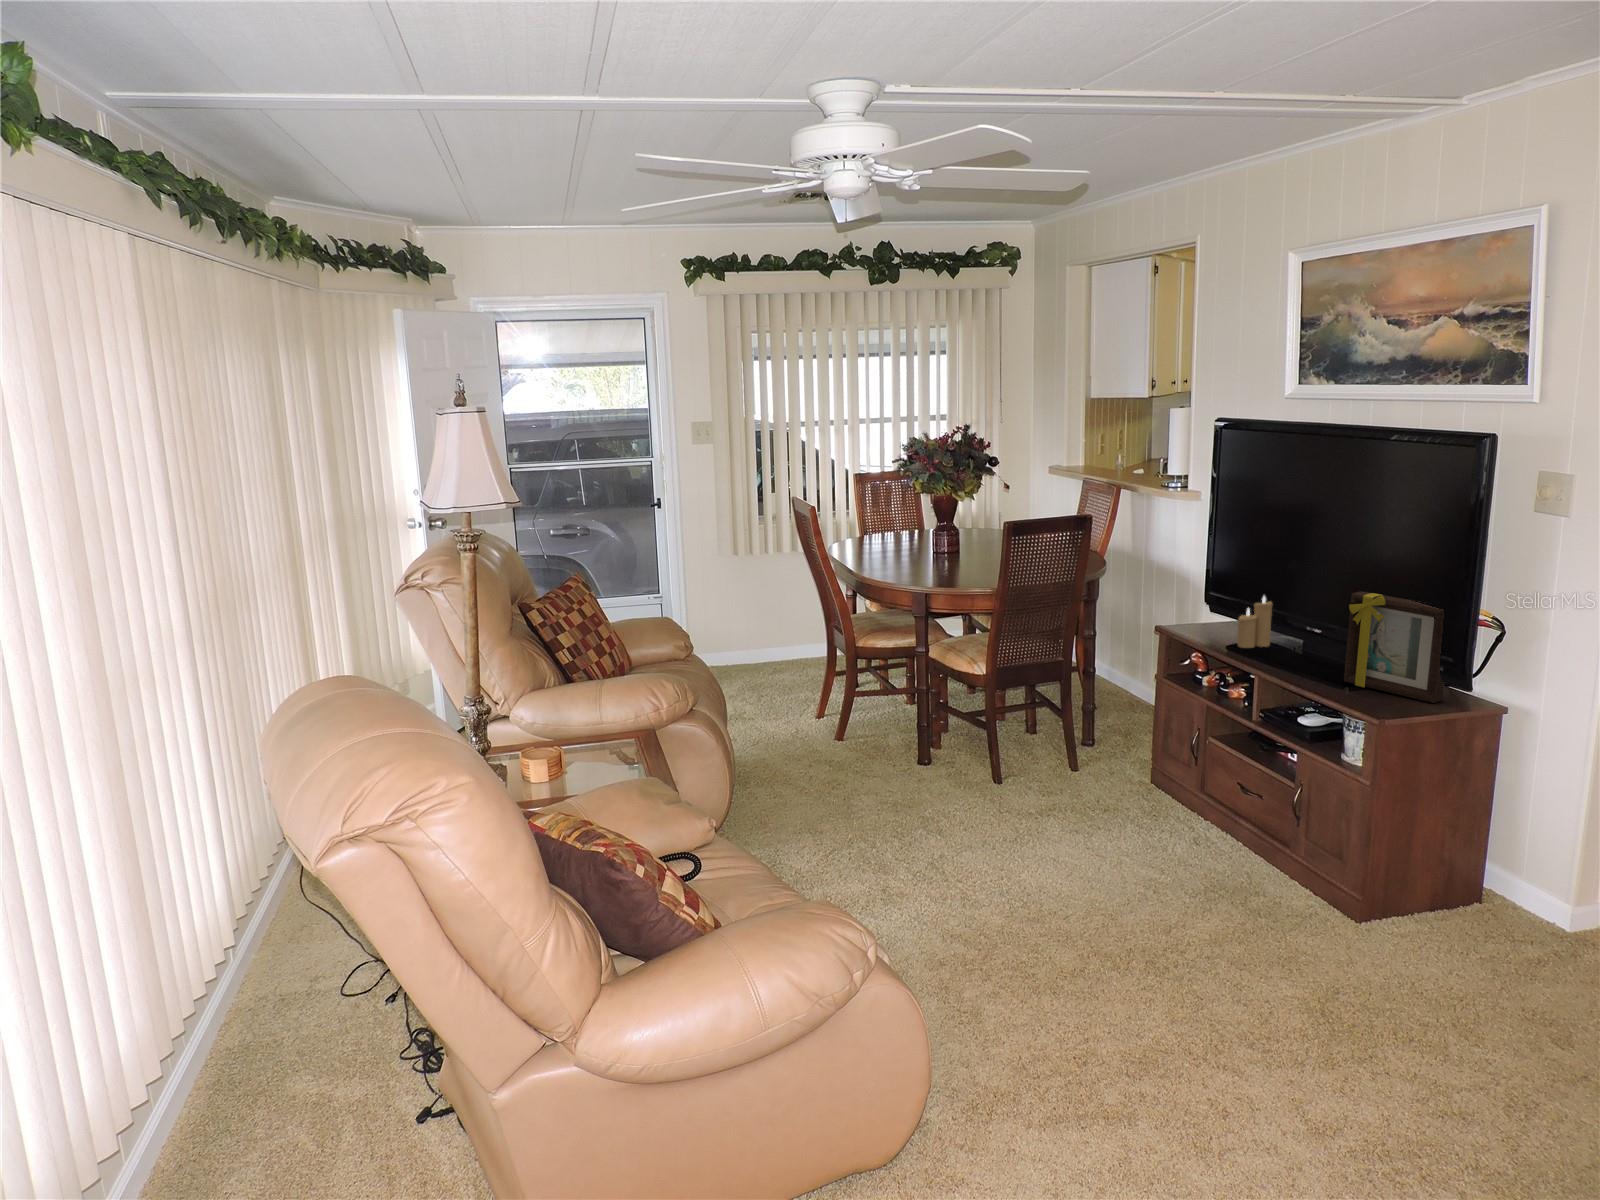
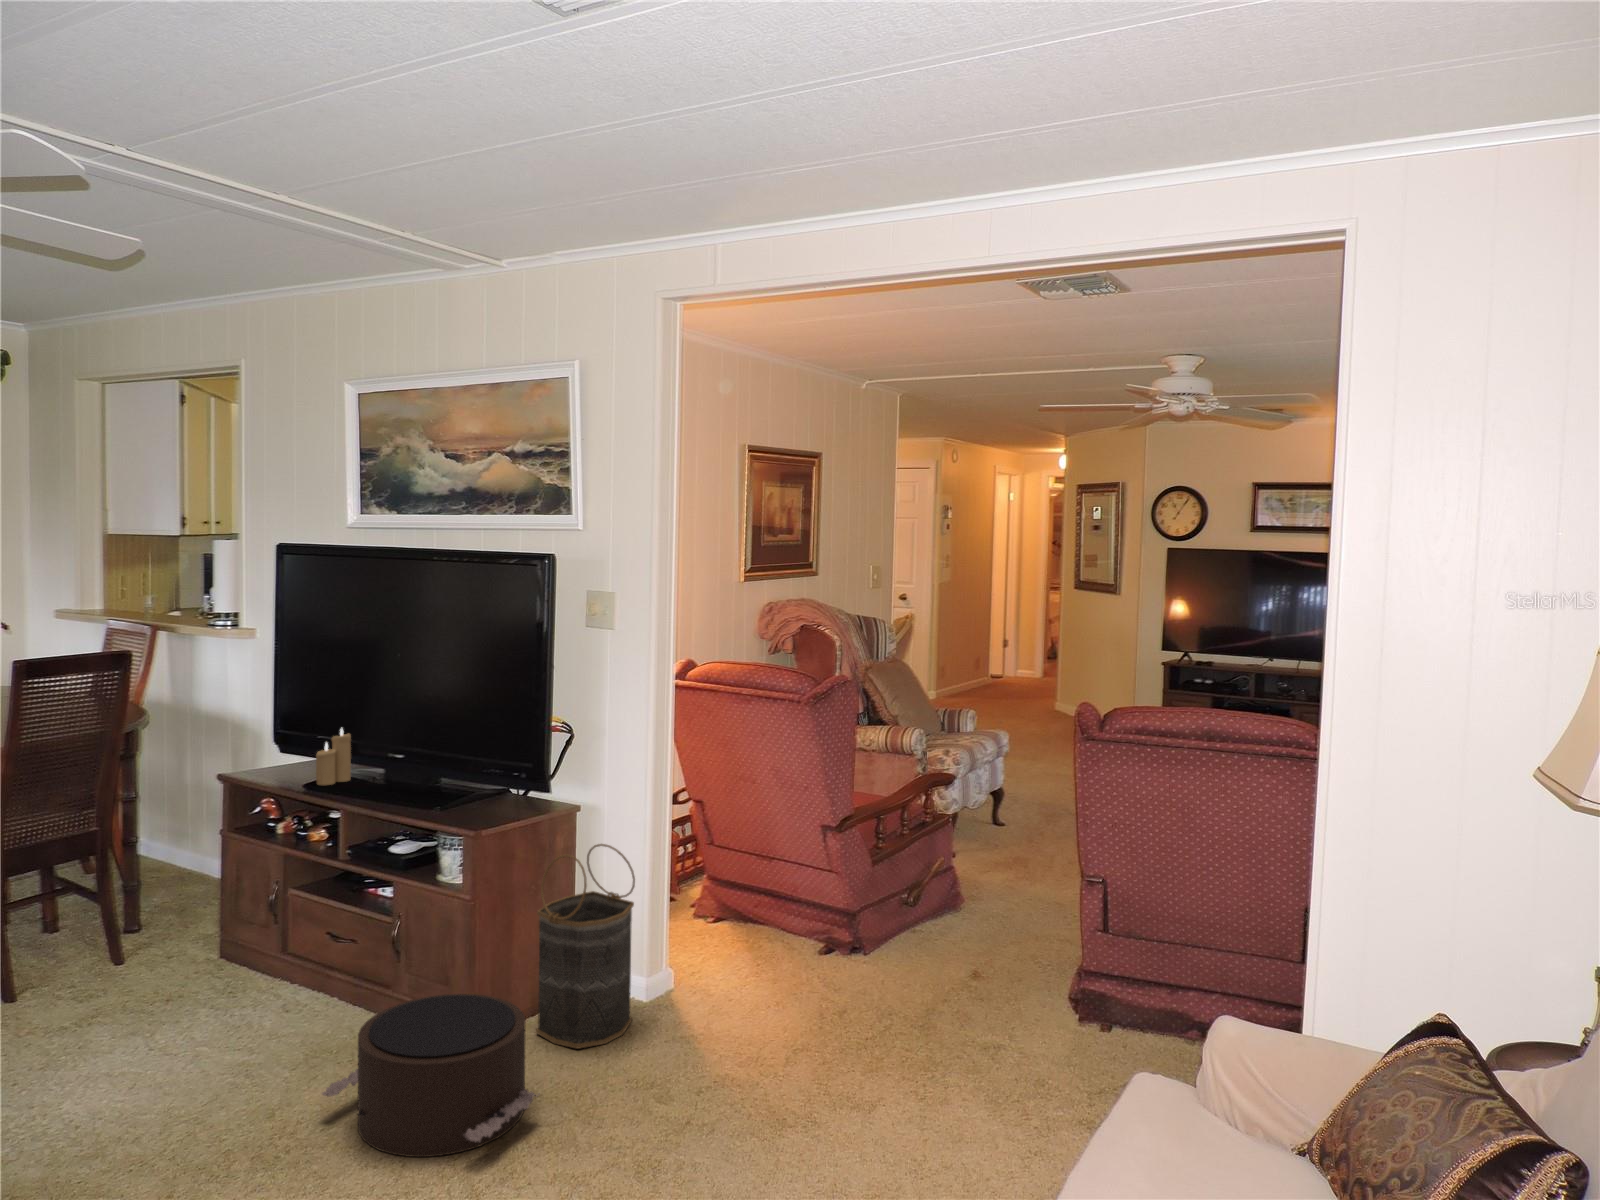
picture frame: present [1344,591,1444,703] -> none [434,711,529,810]
basket: none [1431,754,1565,963] -> present [536,844,635,1049]
pouf: none [1208,865,1415,1016] -> present [322,994,538,1157]

